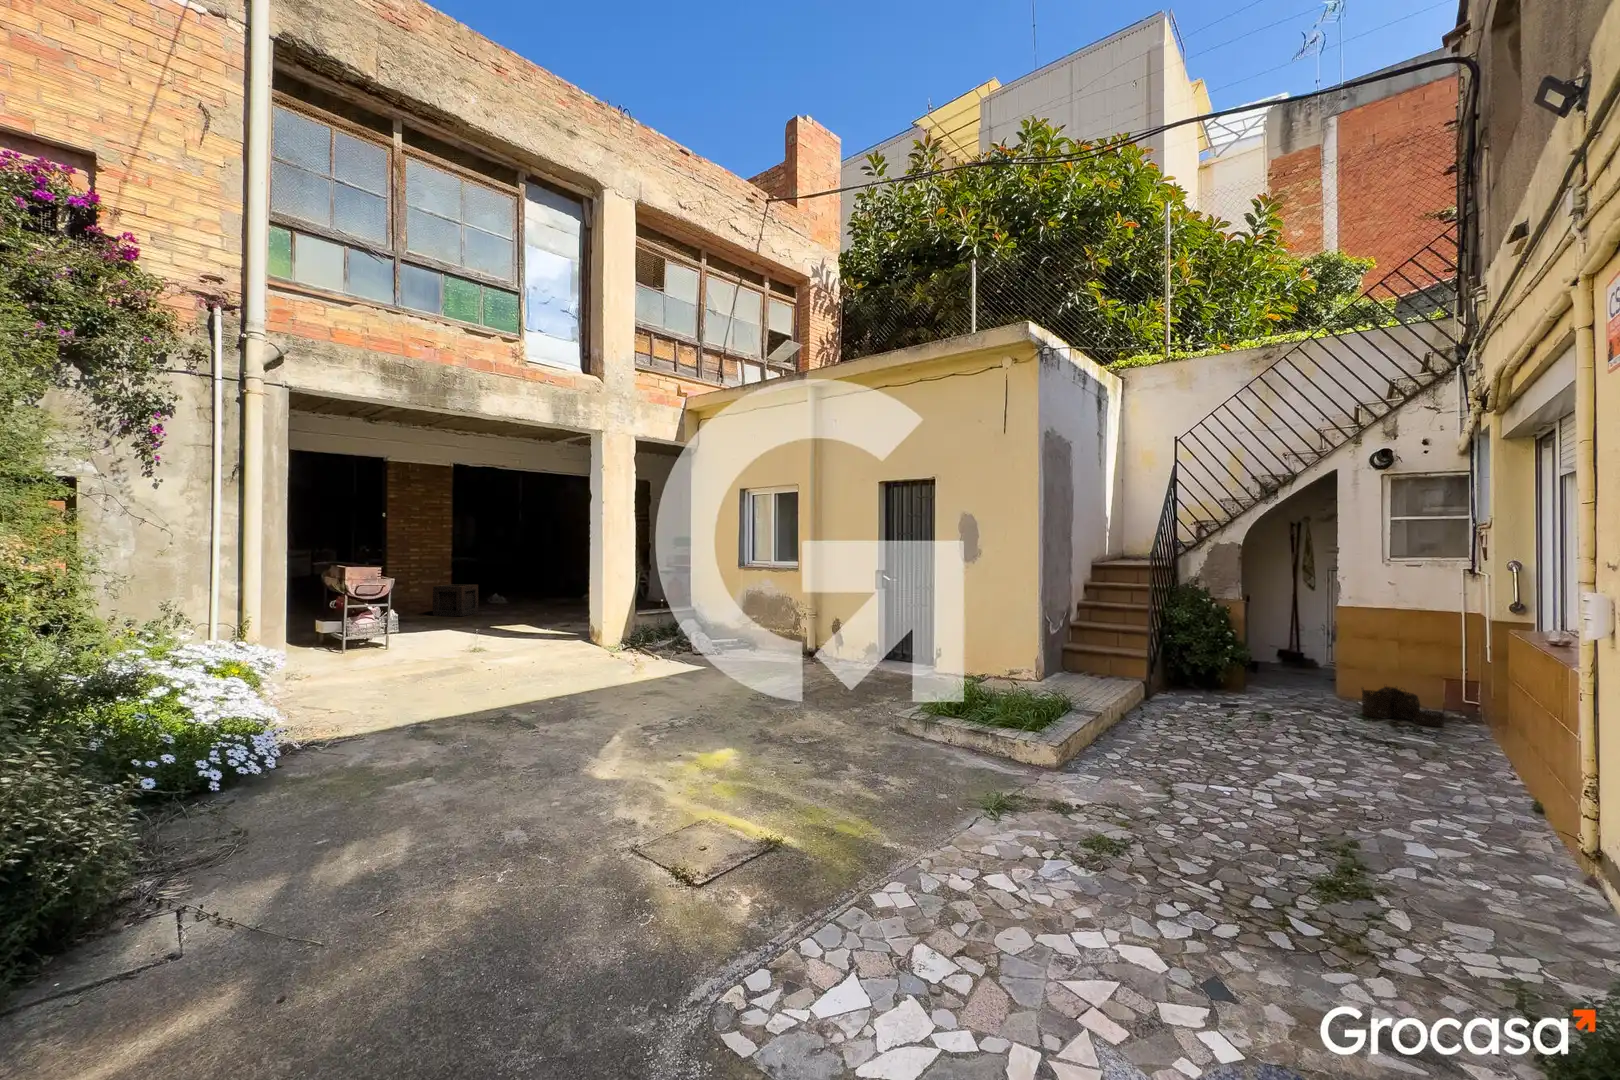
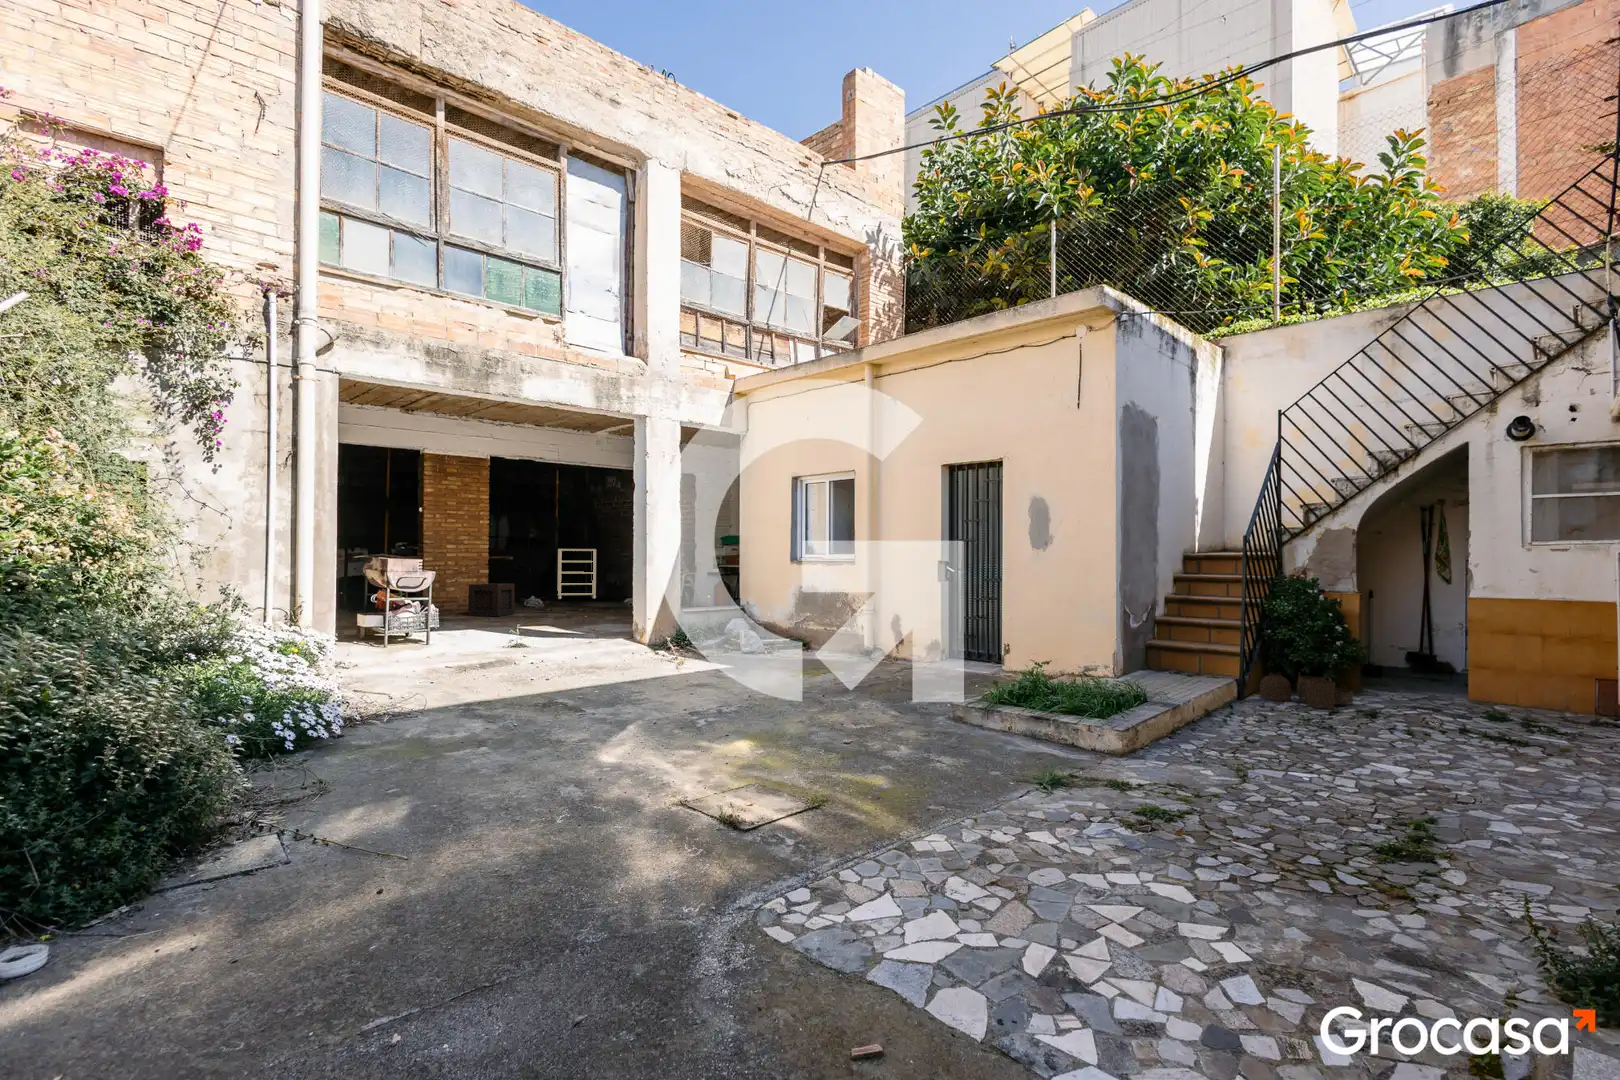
shelving unit: none [521,549,558,595] -> present [558,549,596,599]
woven basket: present [1362,687,1444,727] -> present [1260,673,1353,709]

